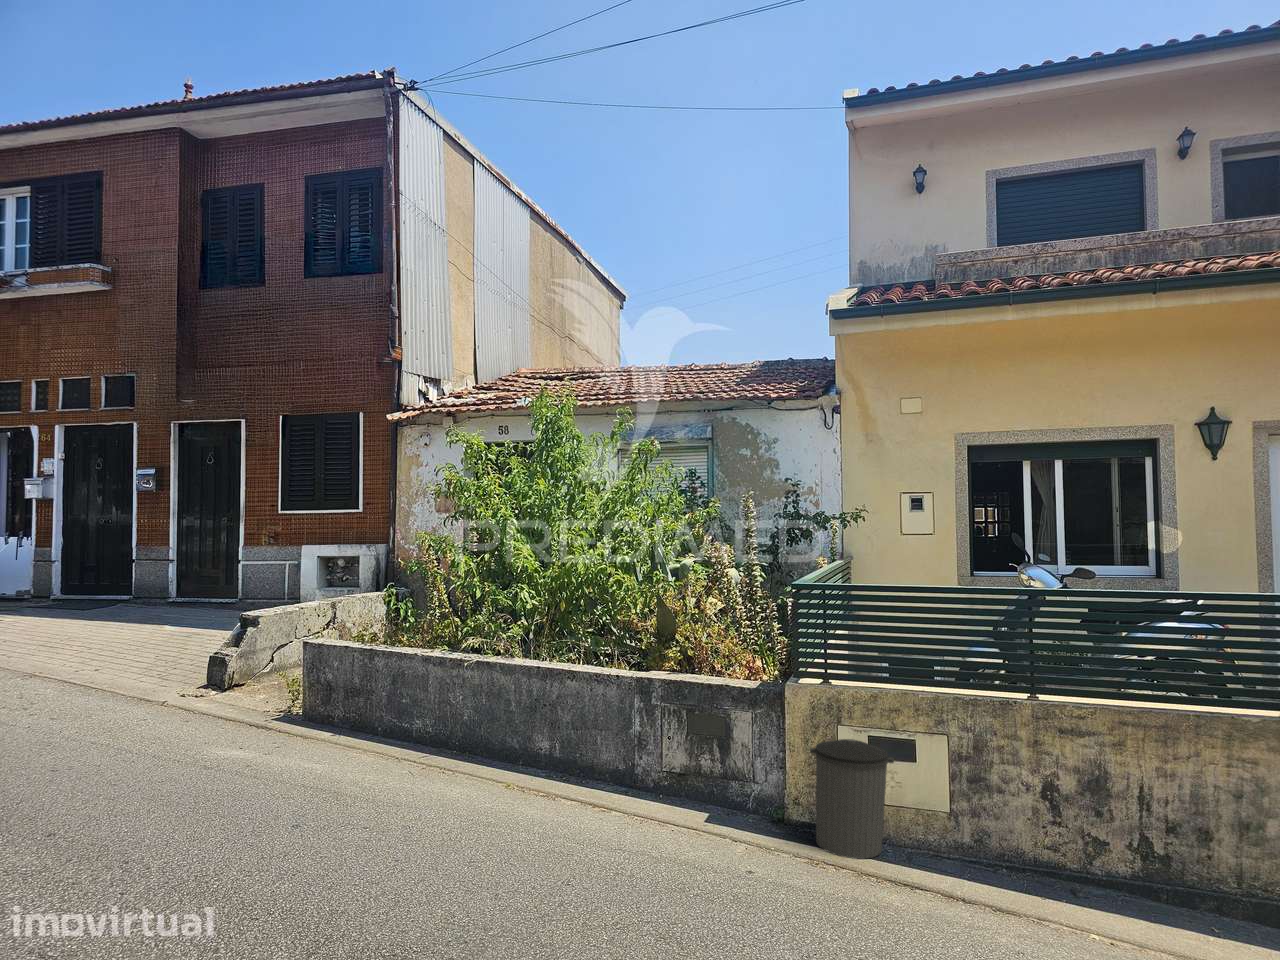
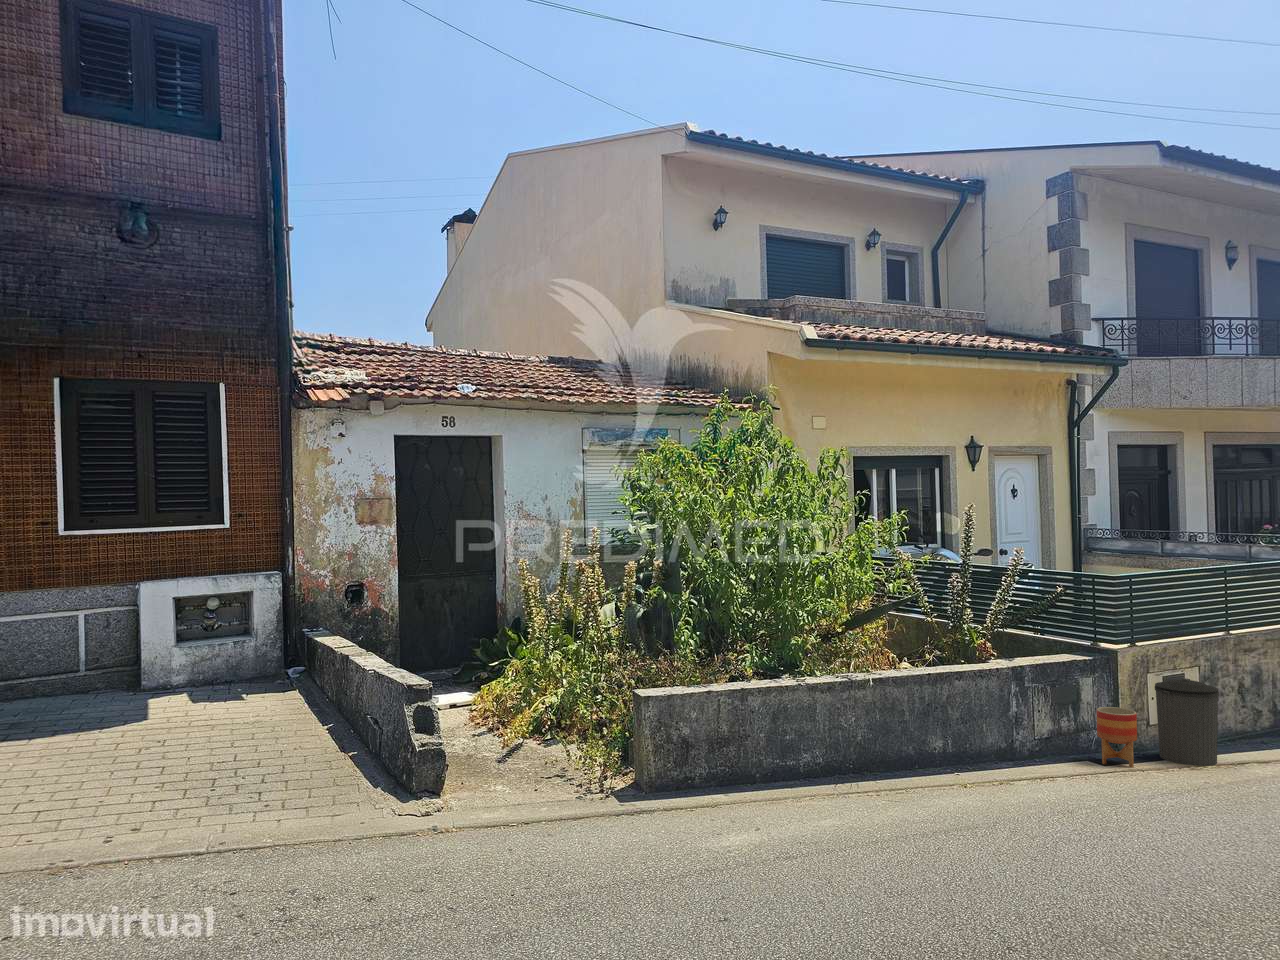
planter: none [722,751,766,827] -> present [1097,707,1137,768]

